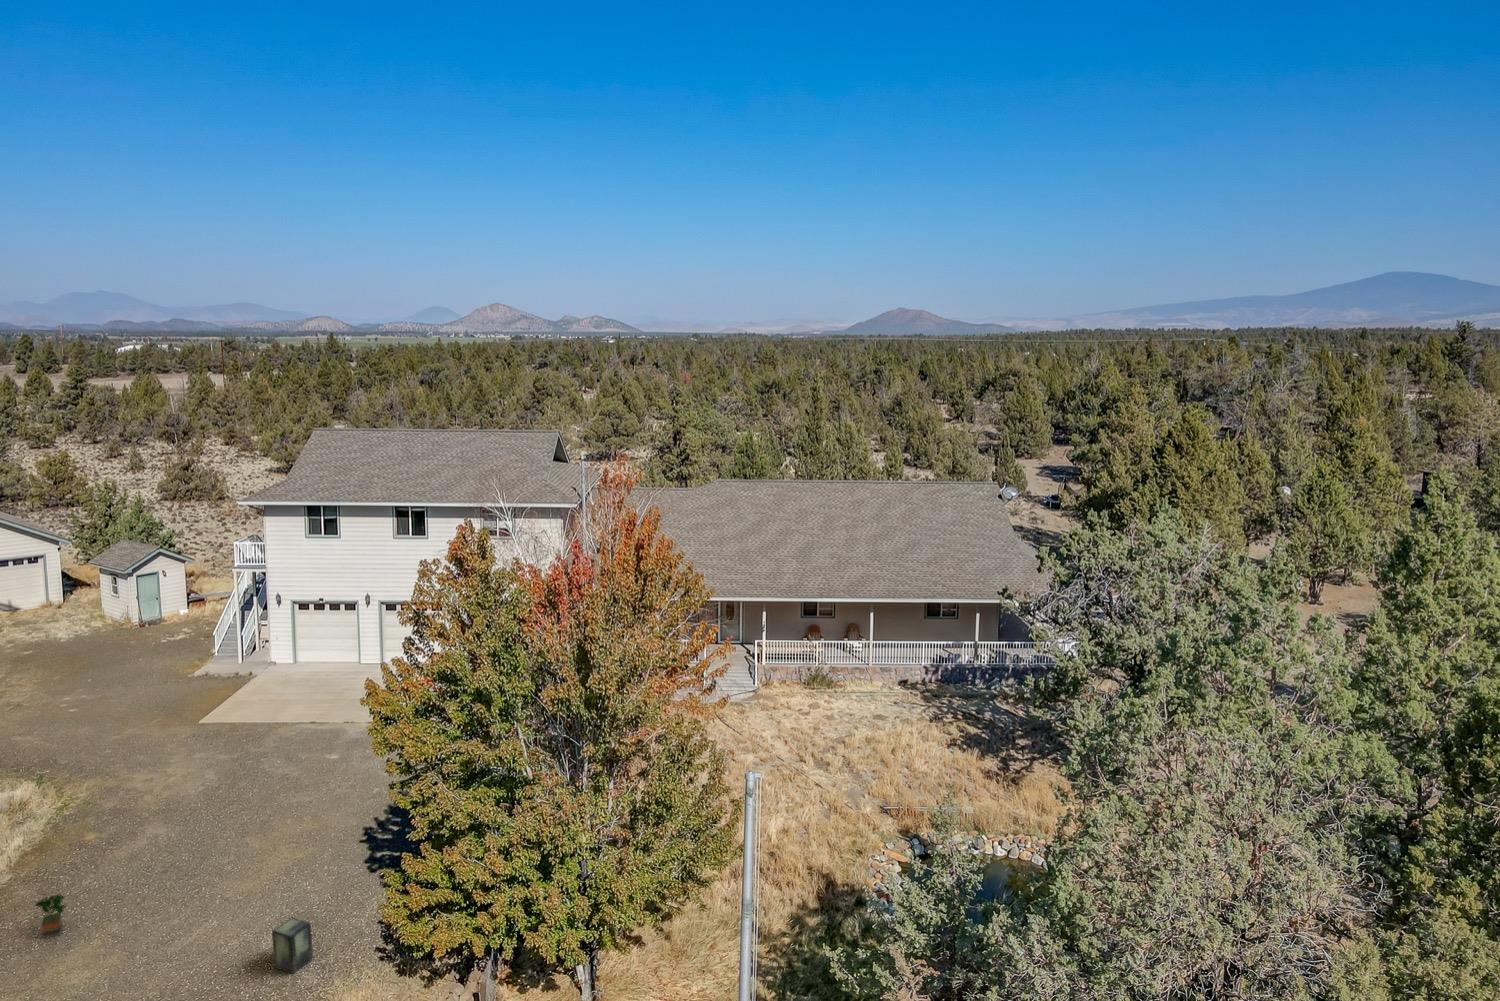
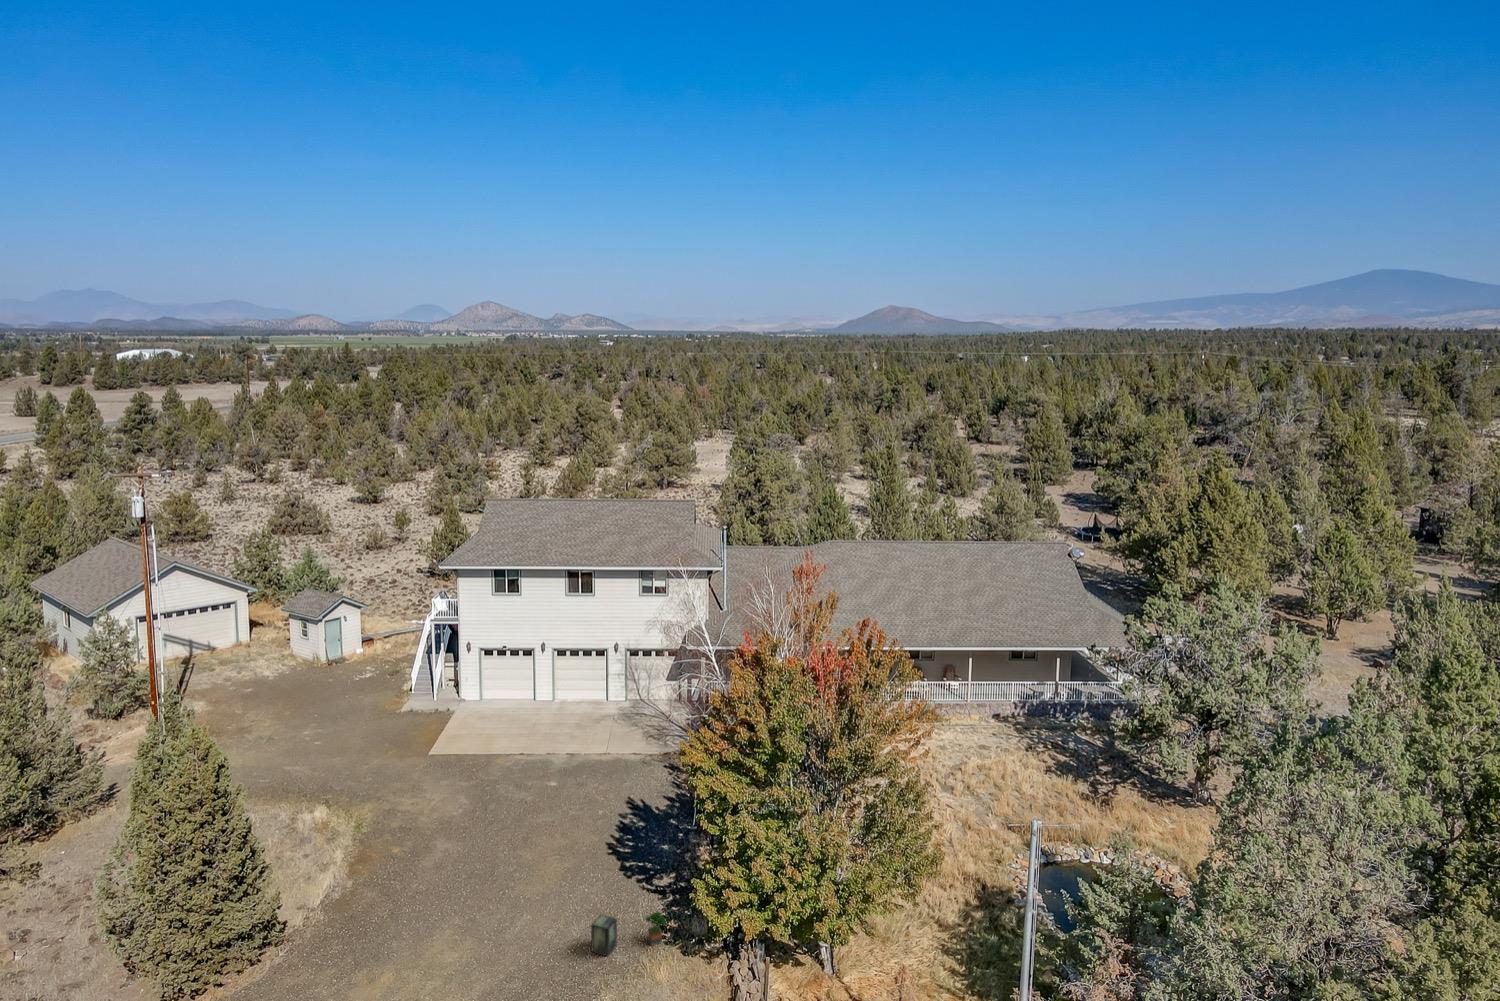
potted tree: present [35,895,66,939] -> present [646,912,666,946]

